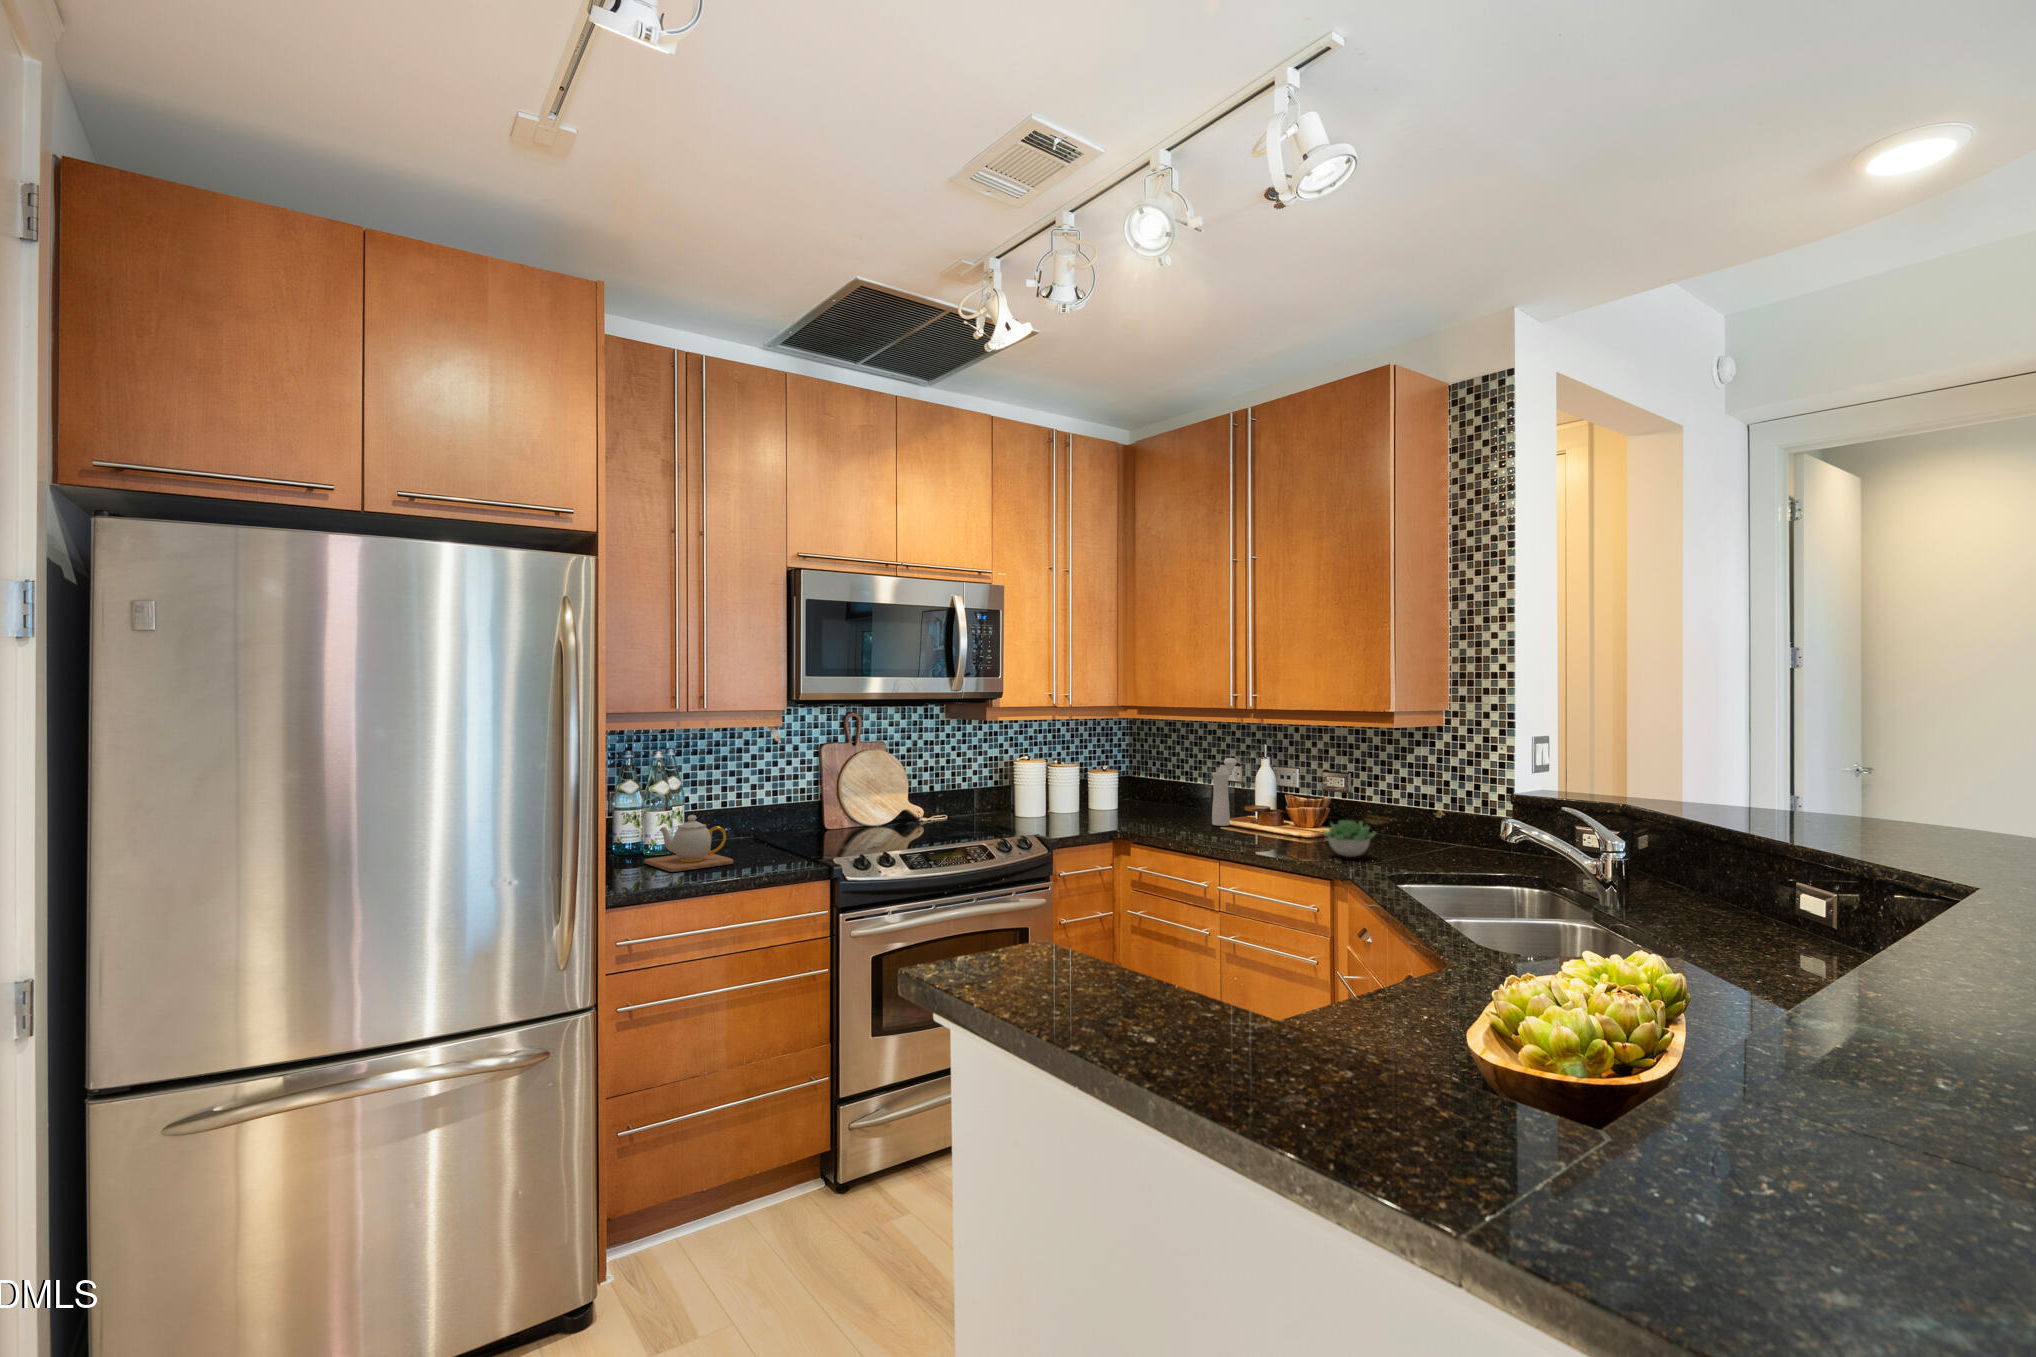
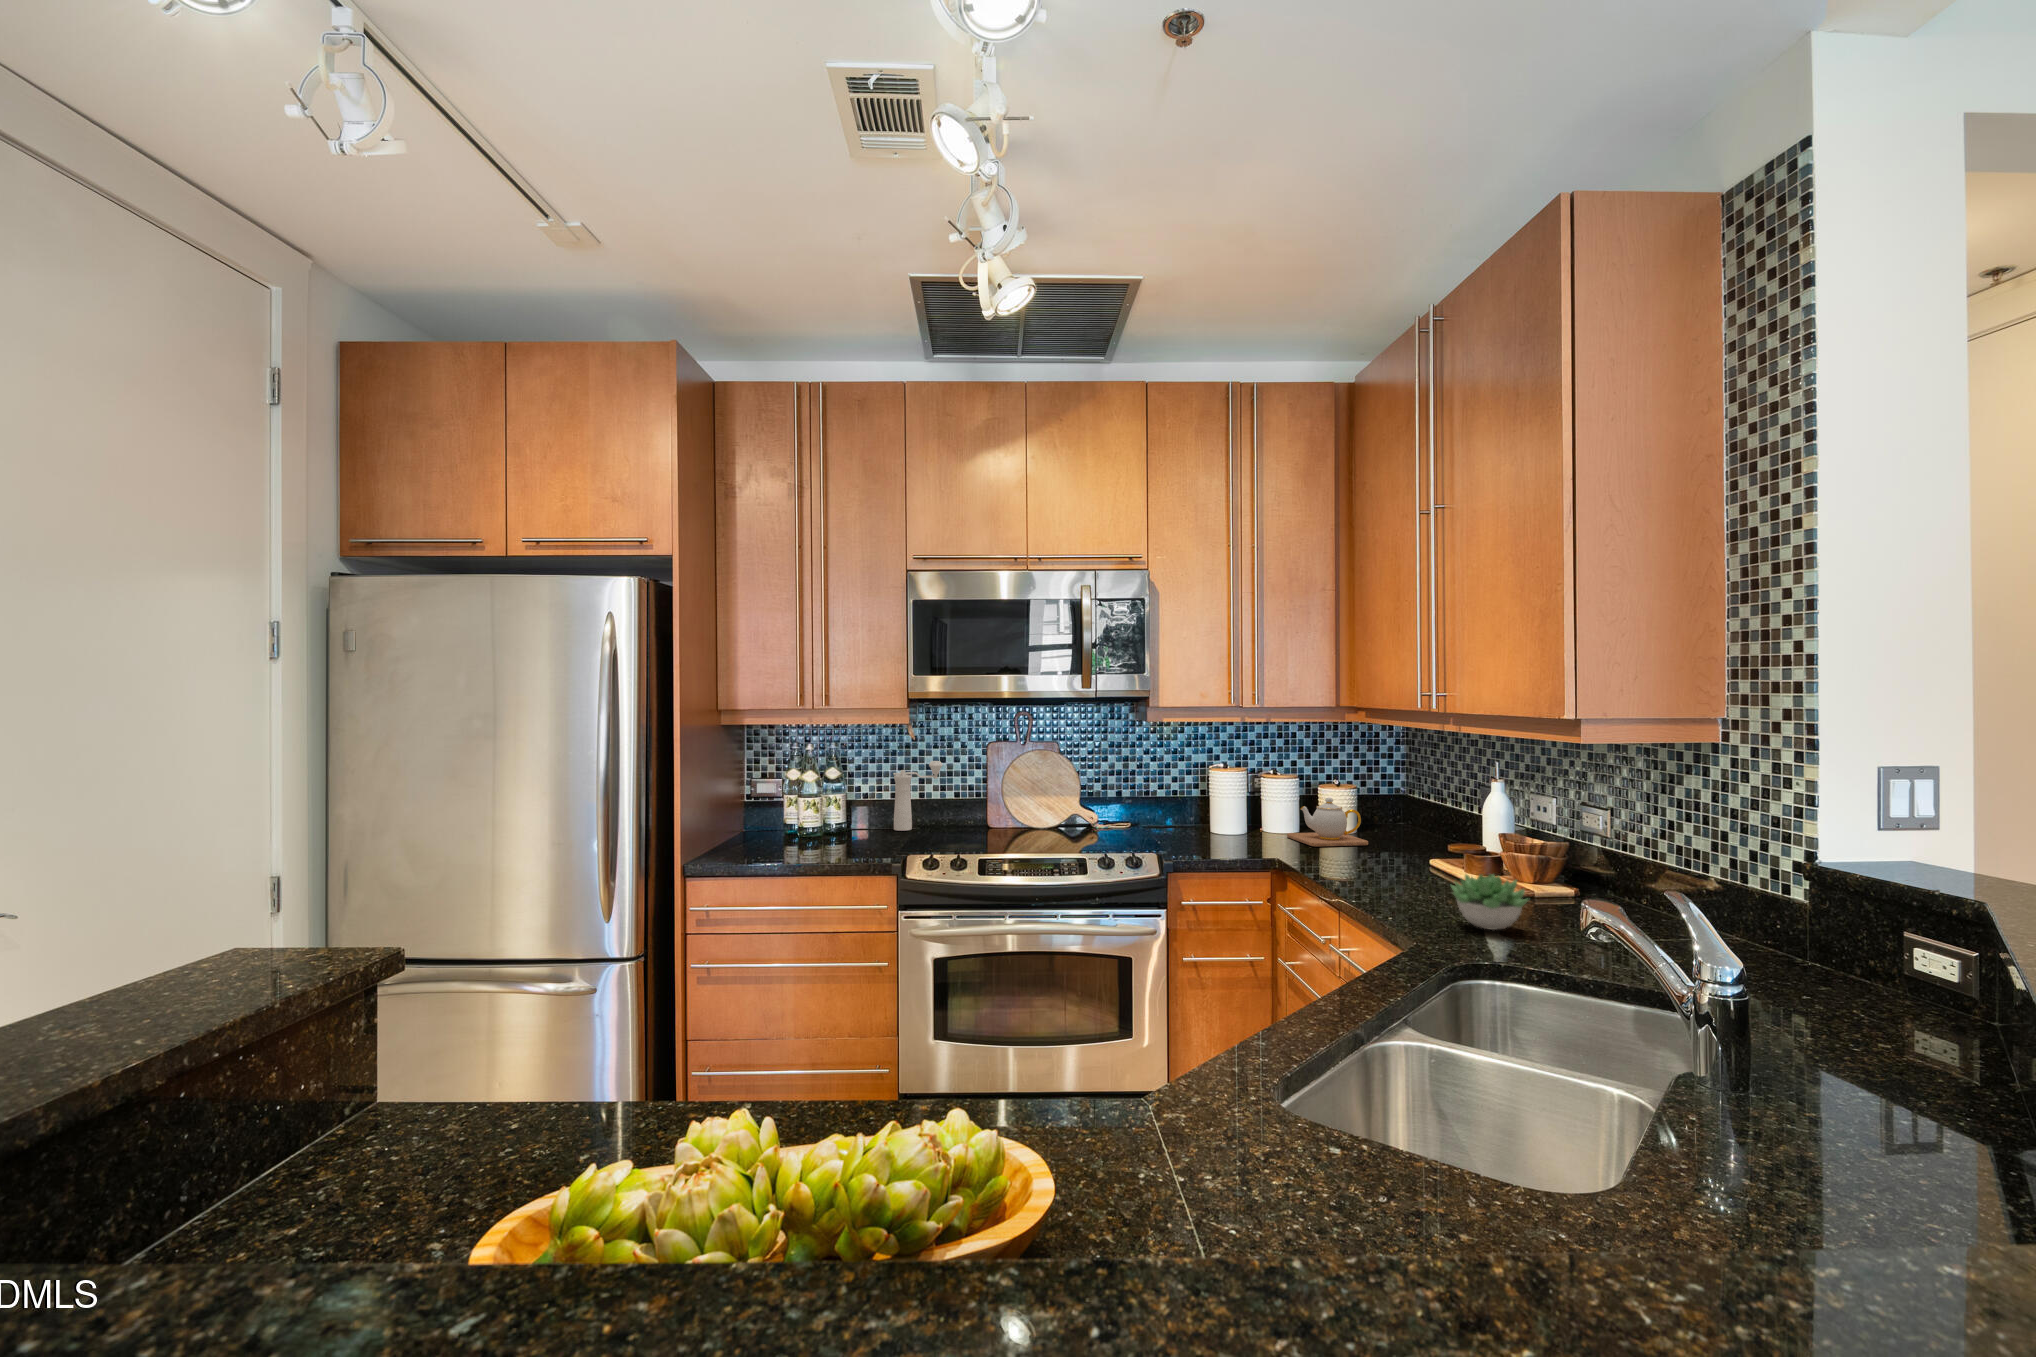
pepper mill: present [1212,758,1237,826] -> present [893,761,943,831]
teapot: present [645,815,733,872] -> present [1287,798,1368,846]

